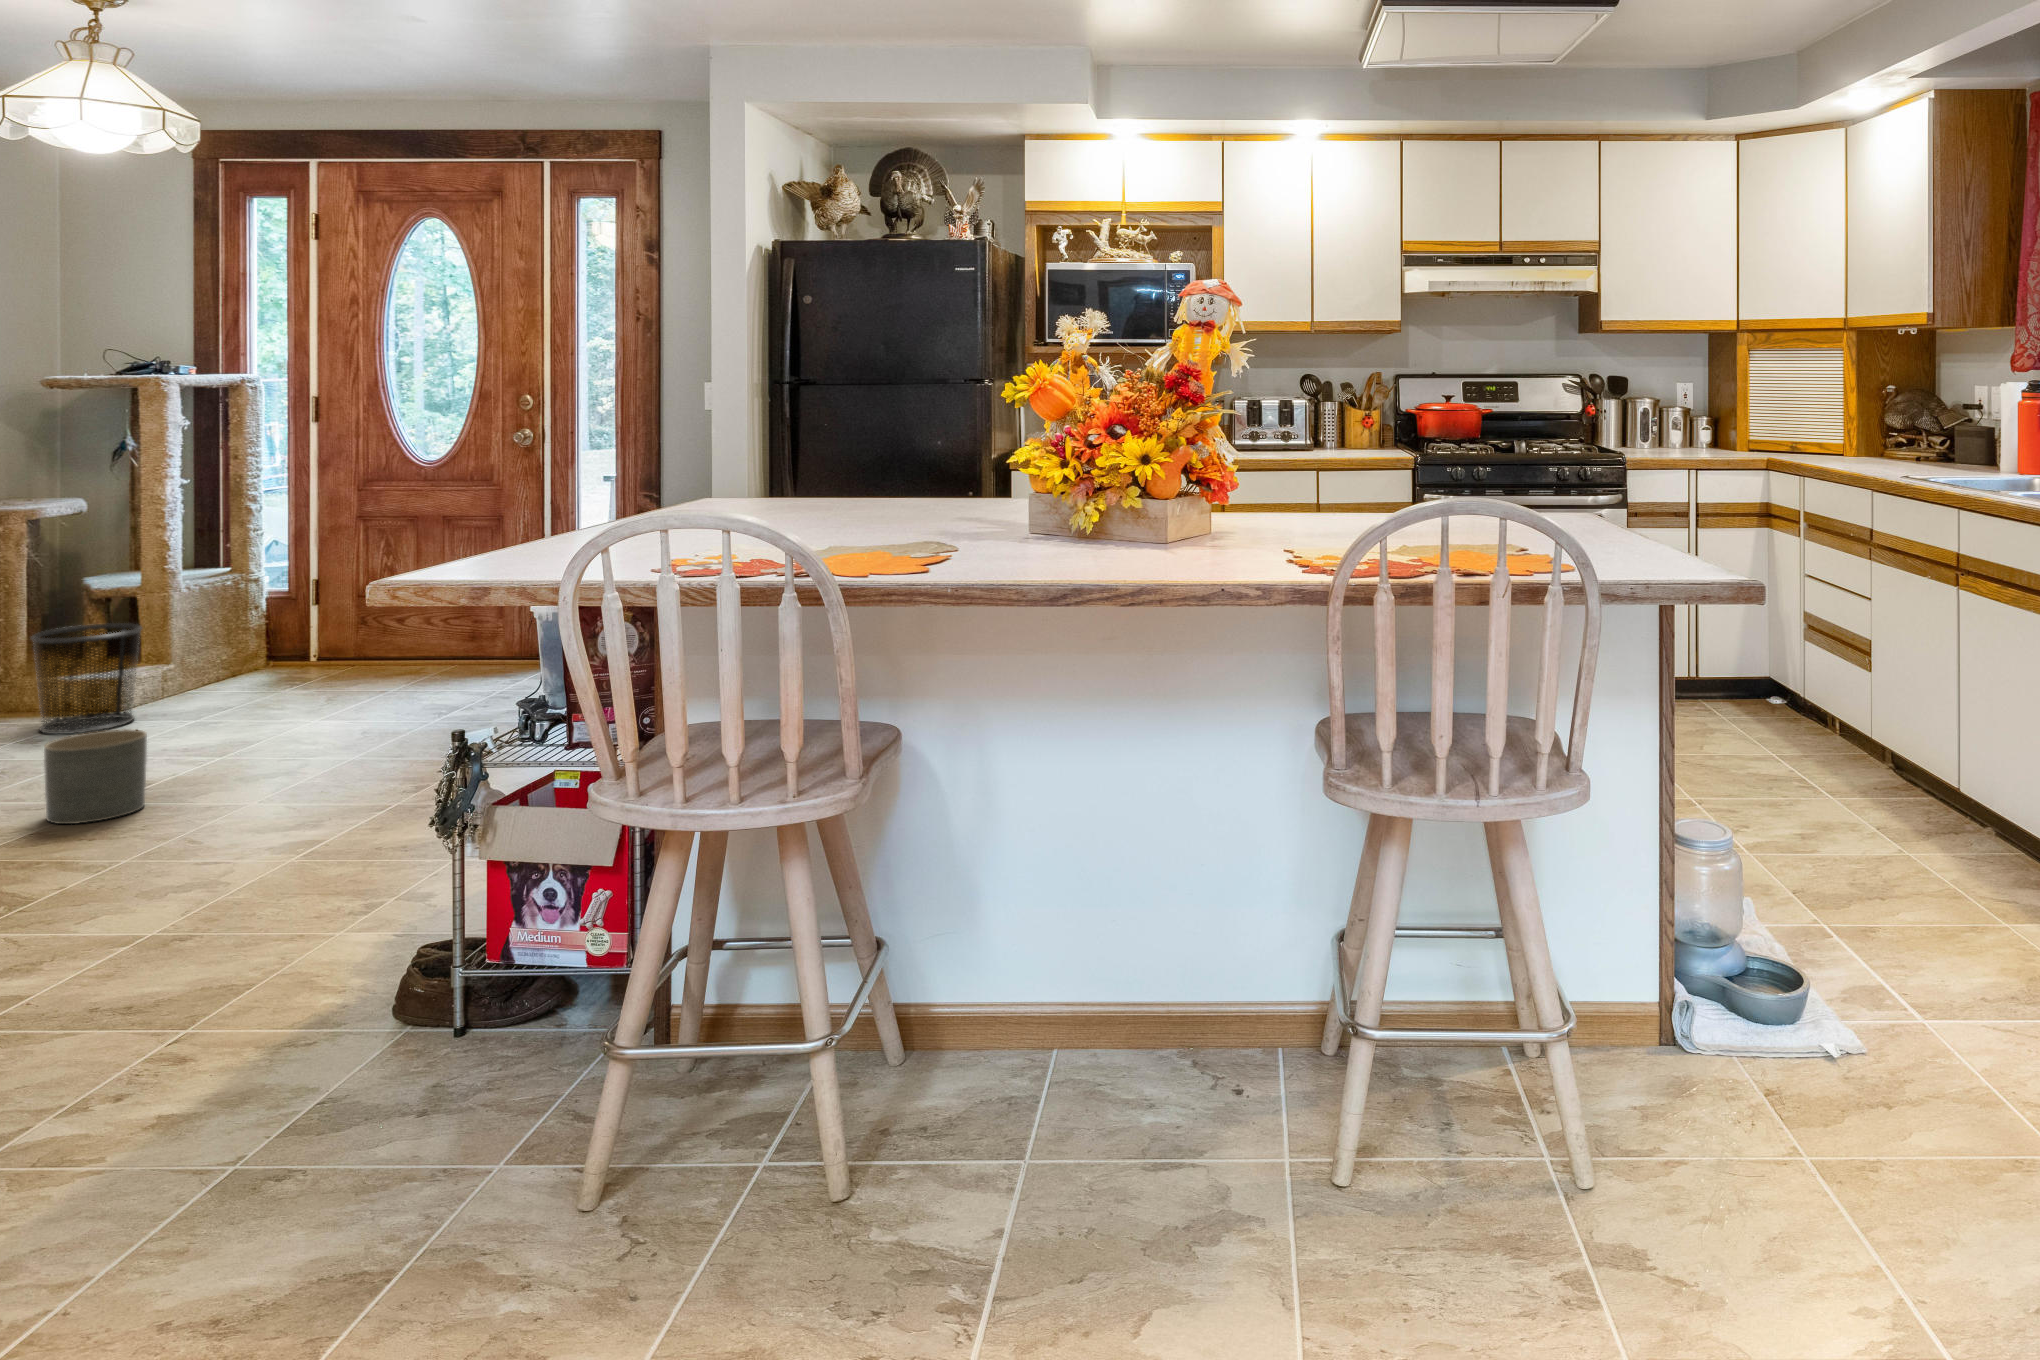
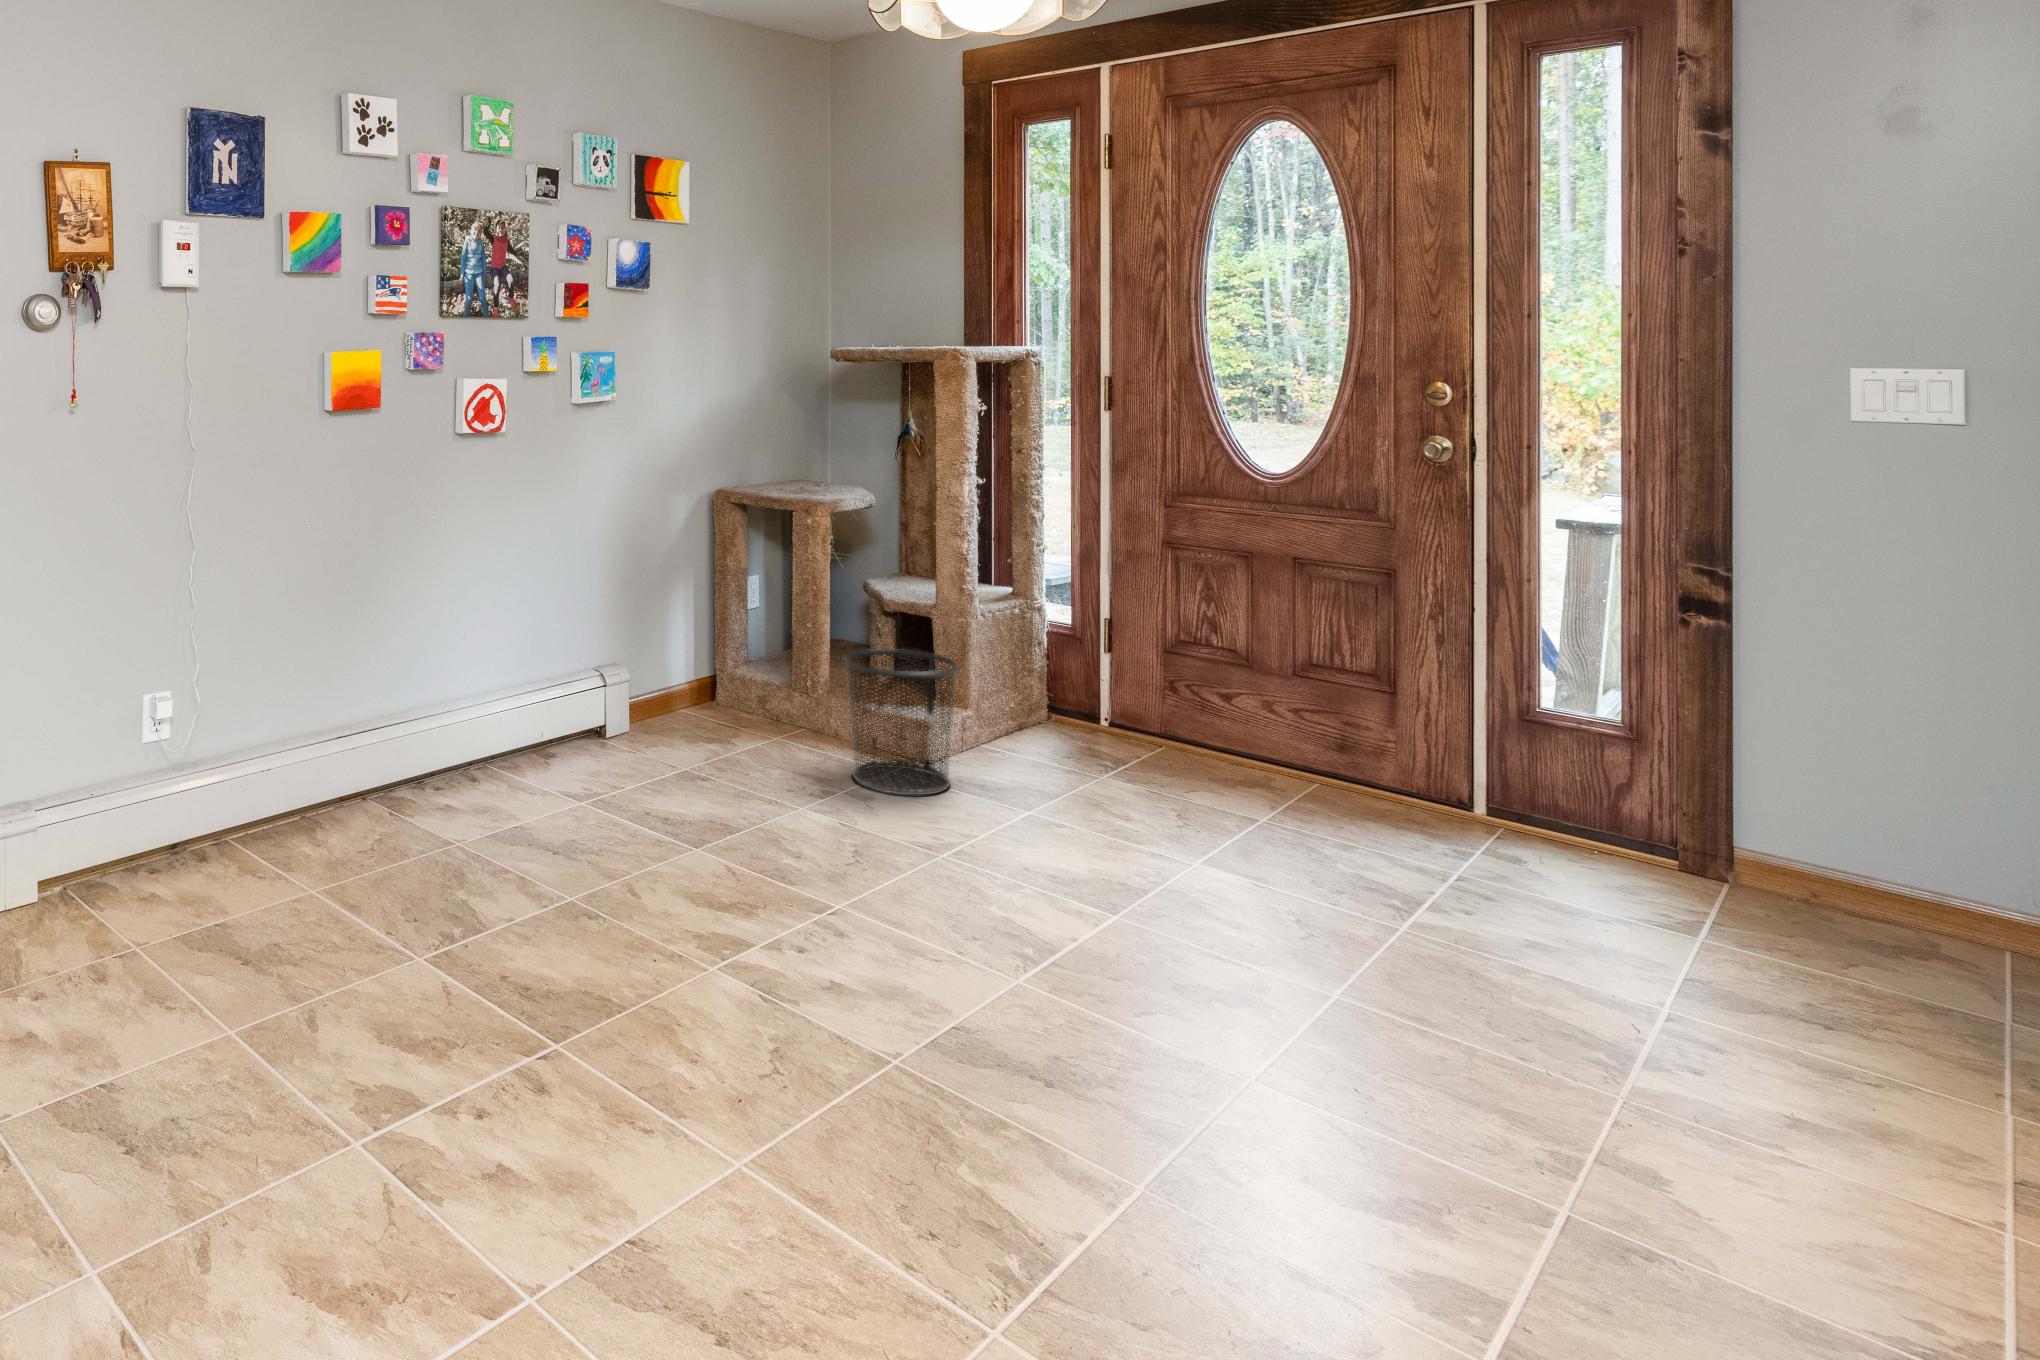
planter: present [44,729,147,824] -> none [956,876,1100,1061]

